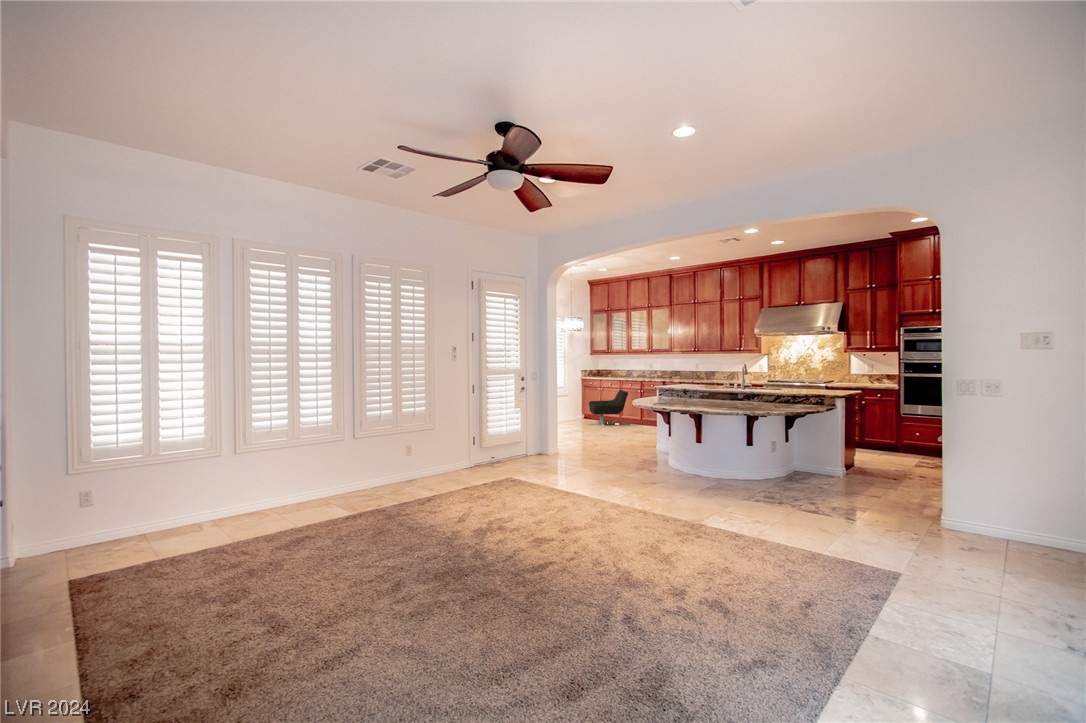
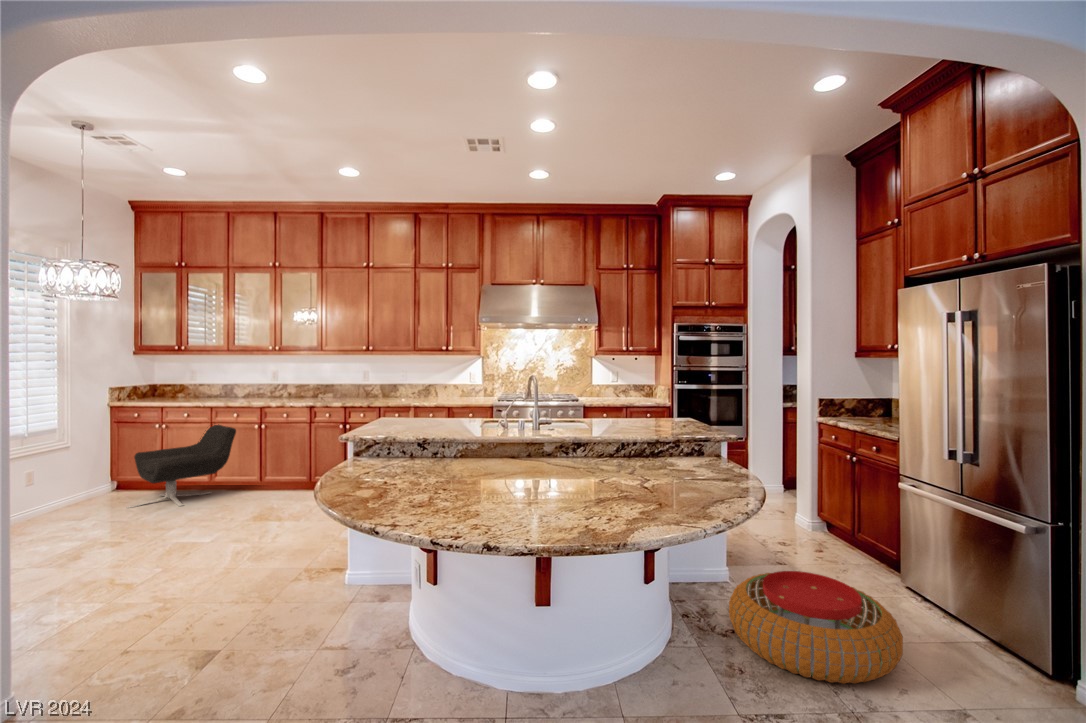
pouf: none [772,465,859,506] -> present [729,571,903,684]

